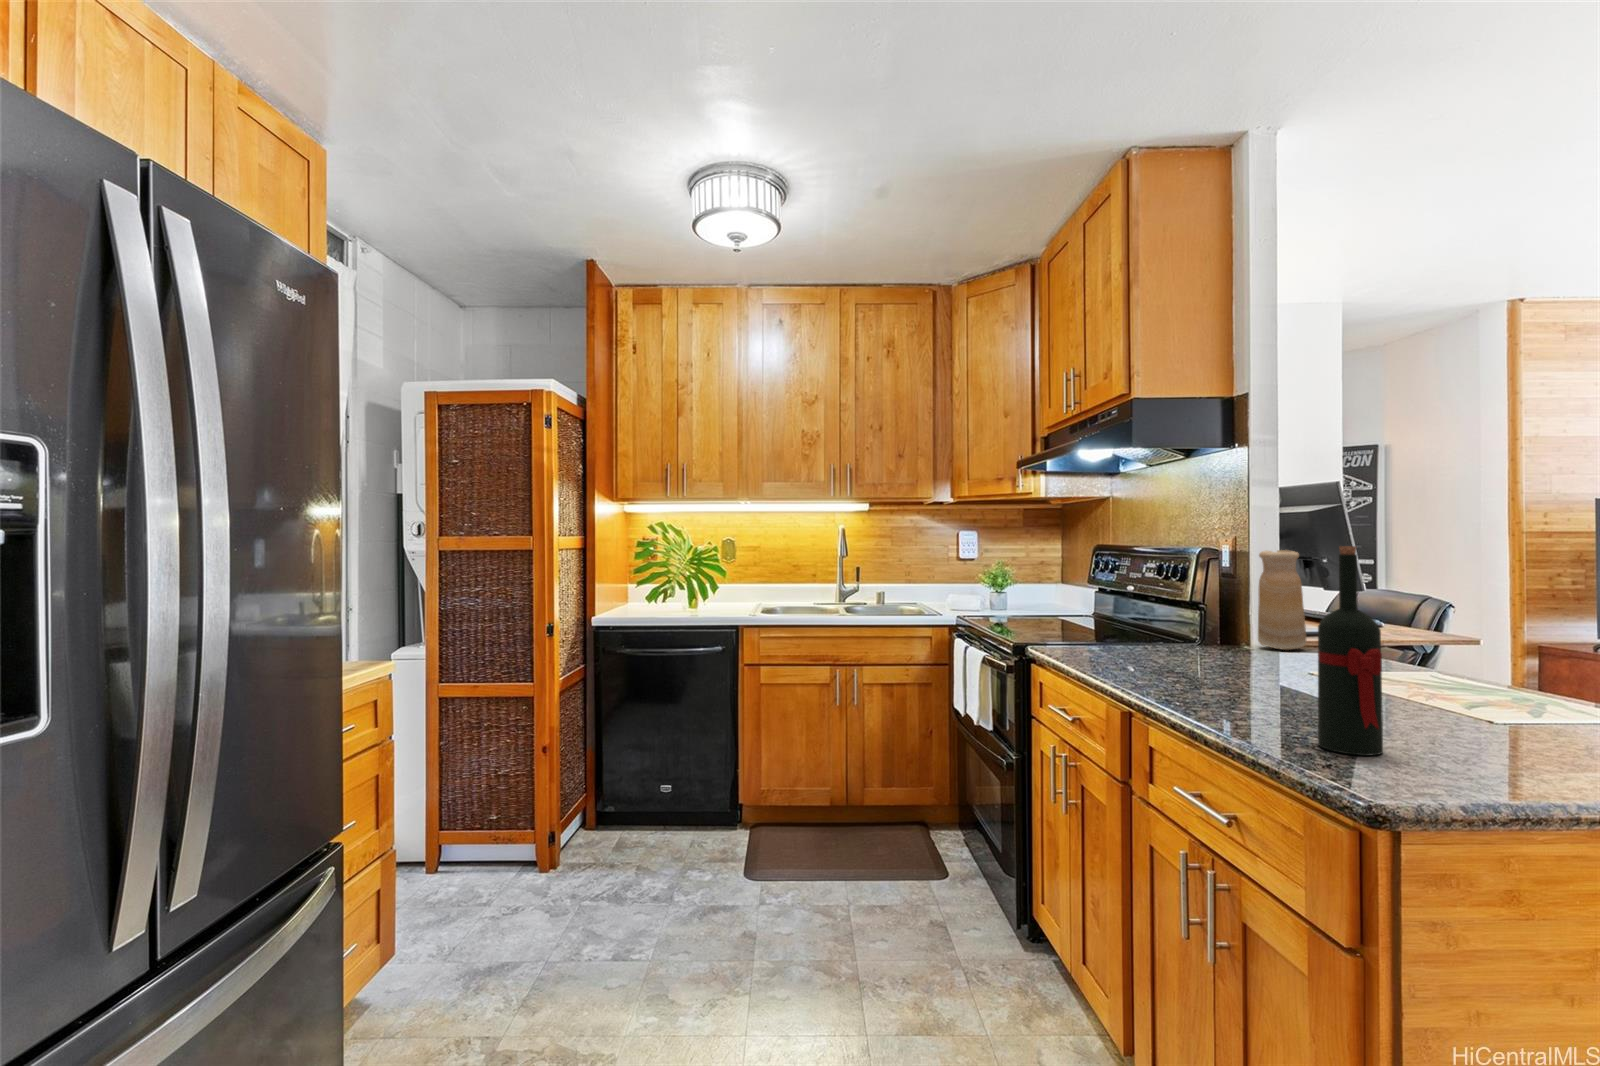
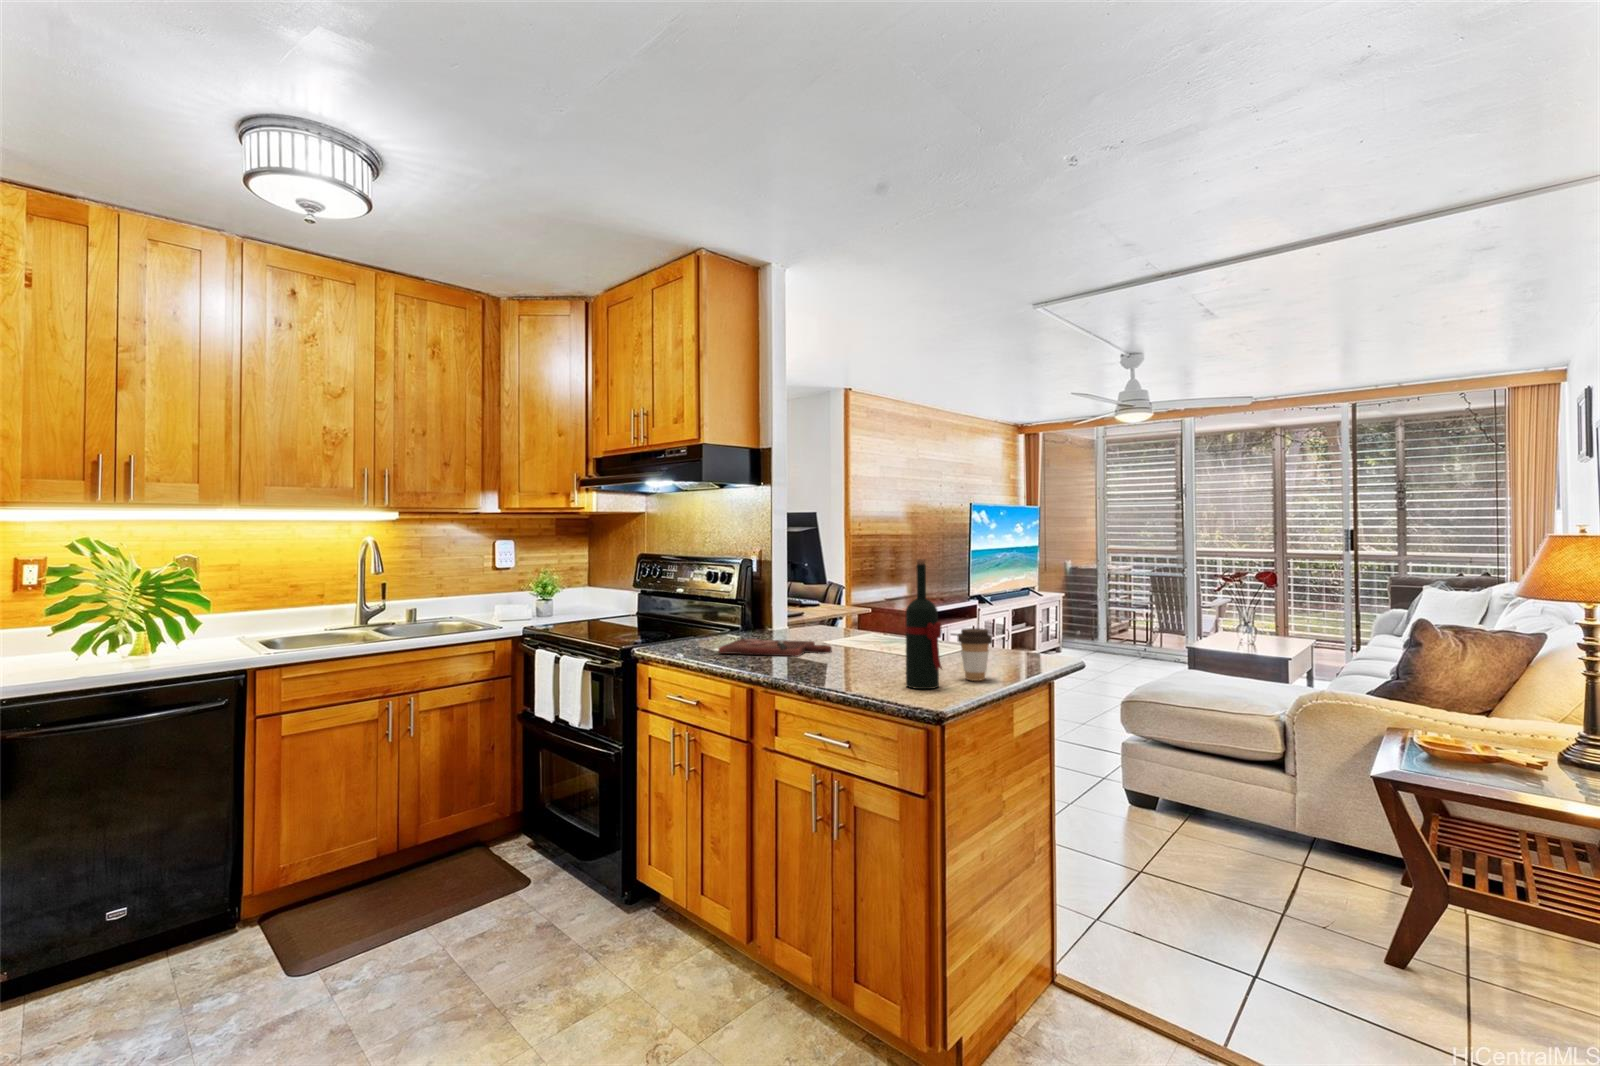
vase: present [1258,550,1306,650] -> none [786,558,816,630]
cutting board: none [1116,651,1279,683] -> present [718,639,832,657]
coffee cup: none [1438,666,1518,760] -> present [957,628,992,681]

